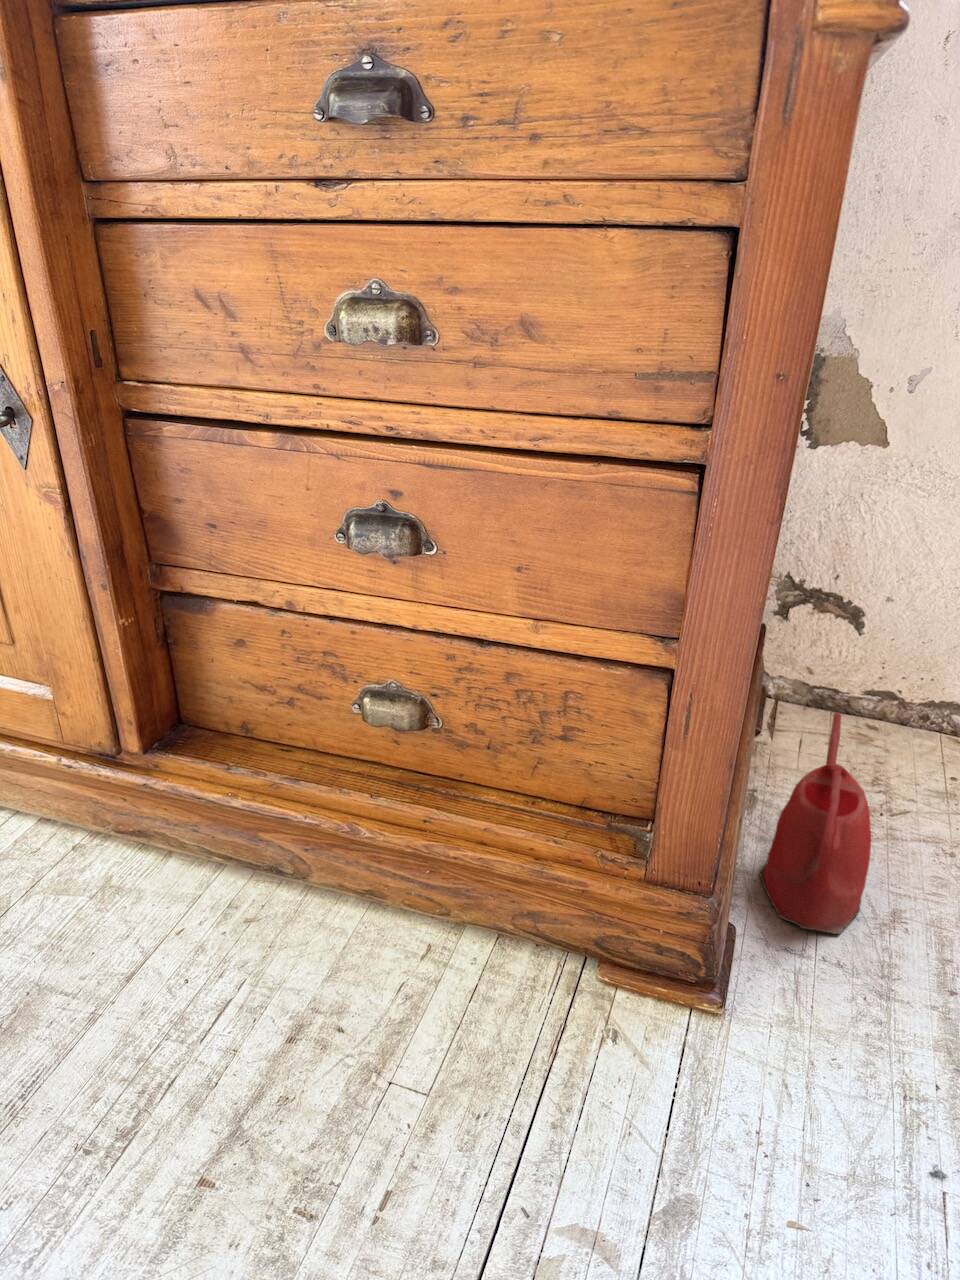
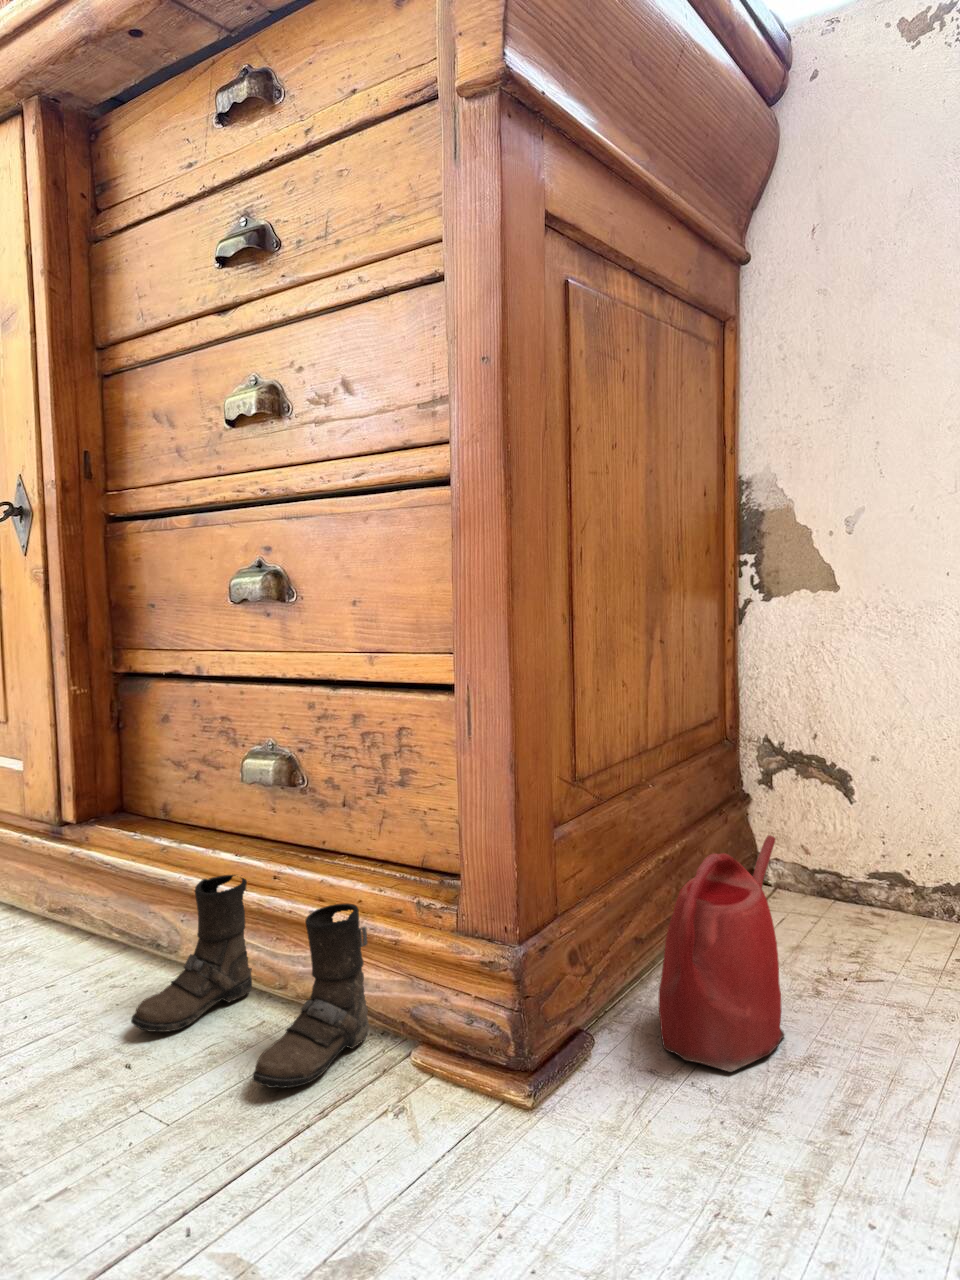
boots: none [320,814,548,1022] -> present [131,875,369,1088]

